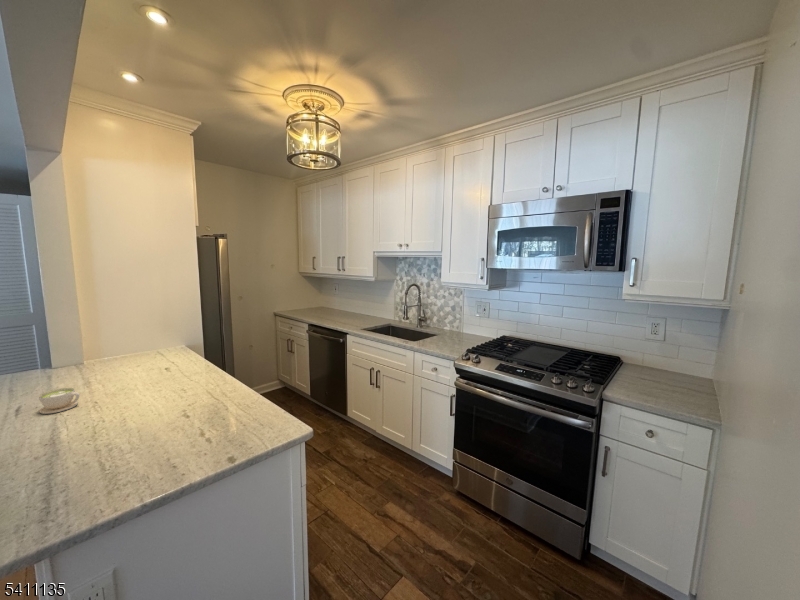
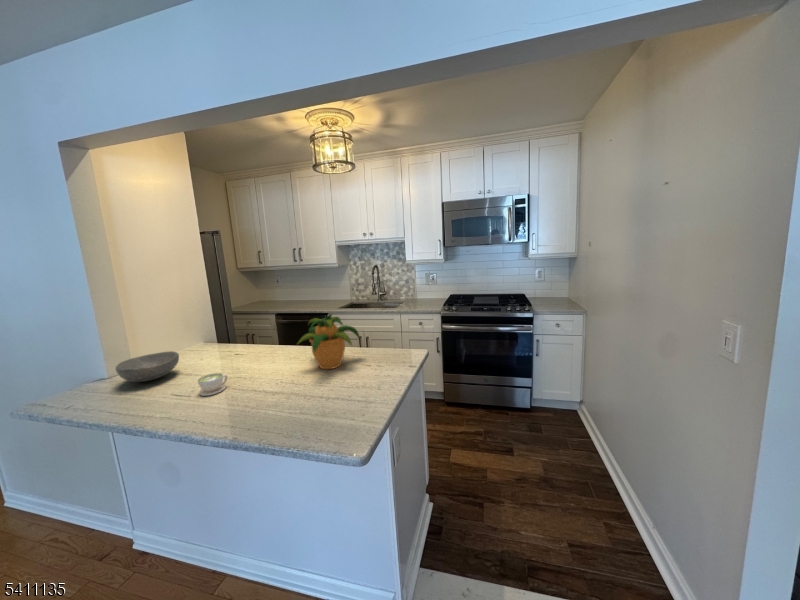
potted plant: none [124,343,231,418] -> present [298,314,360,369]
bowl: none [33,350,105,377] -> present [116,351,179,382]

